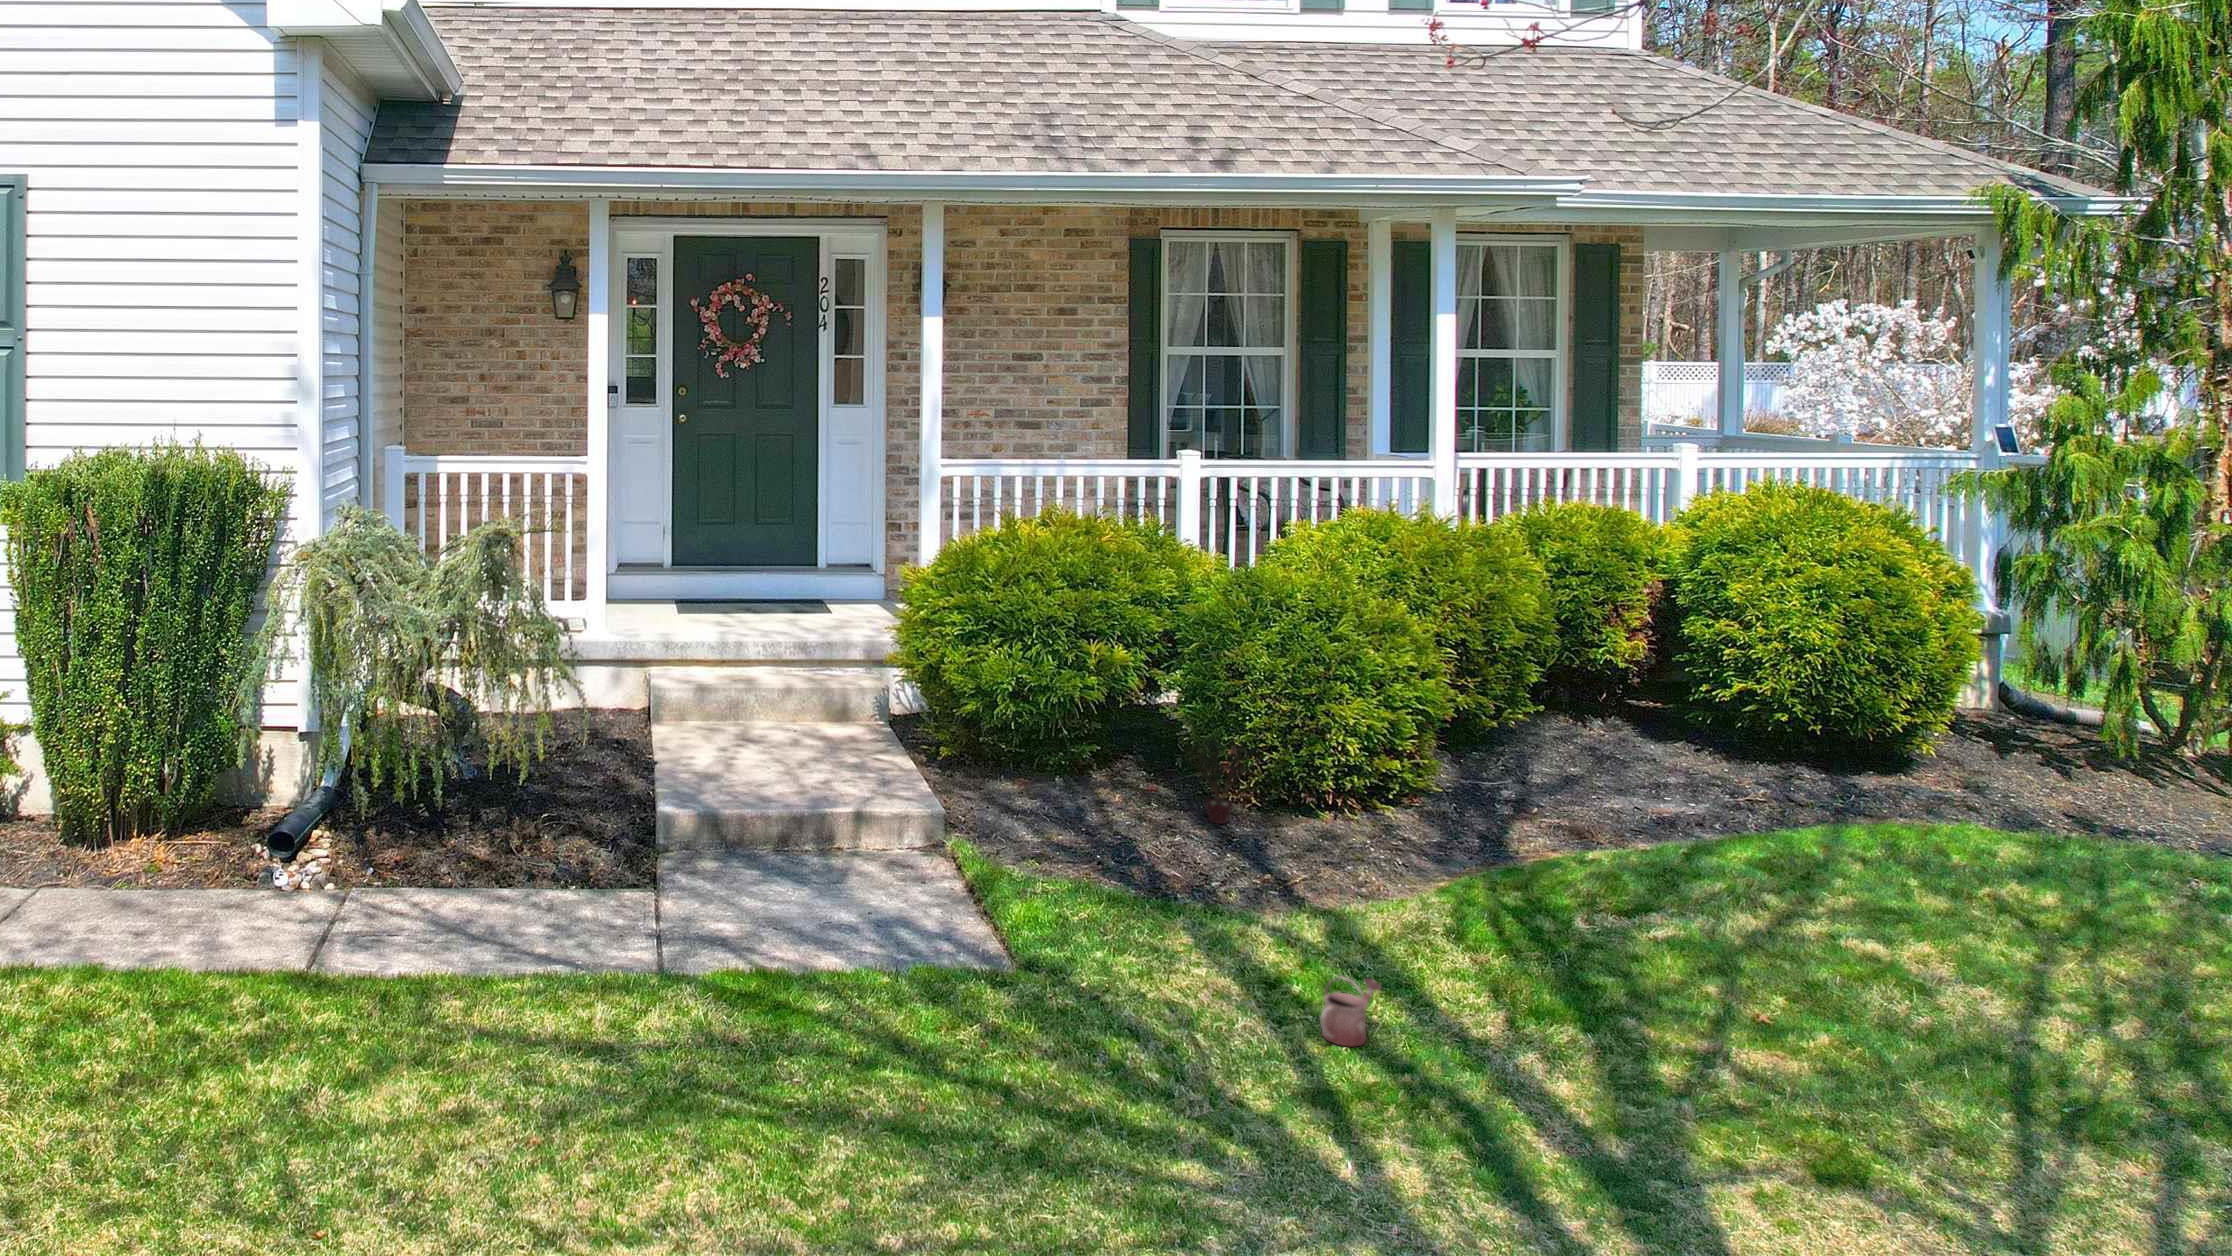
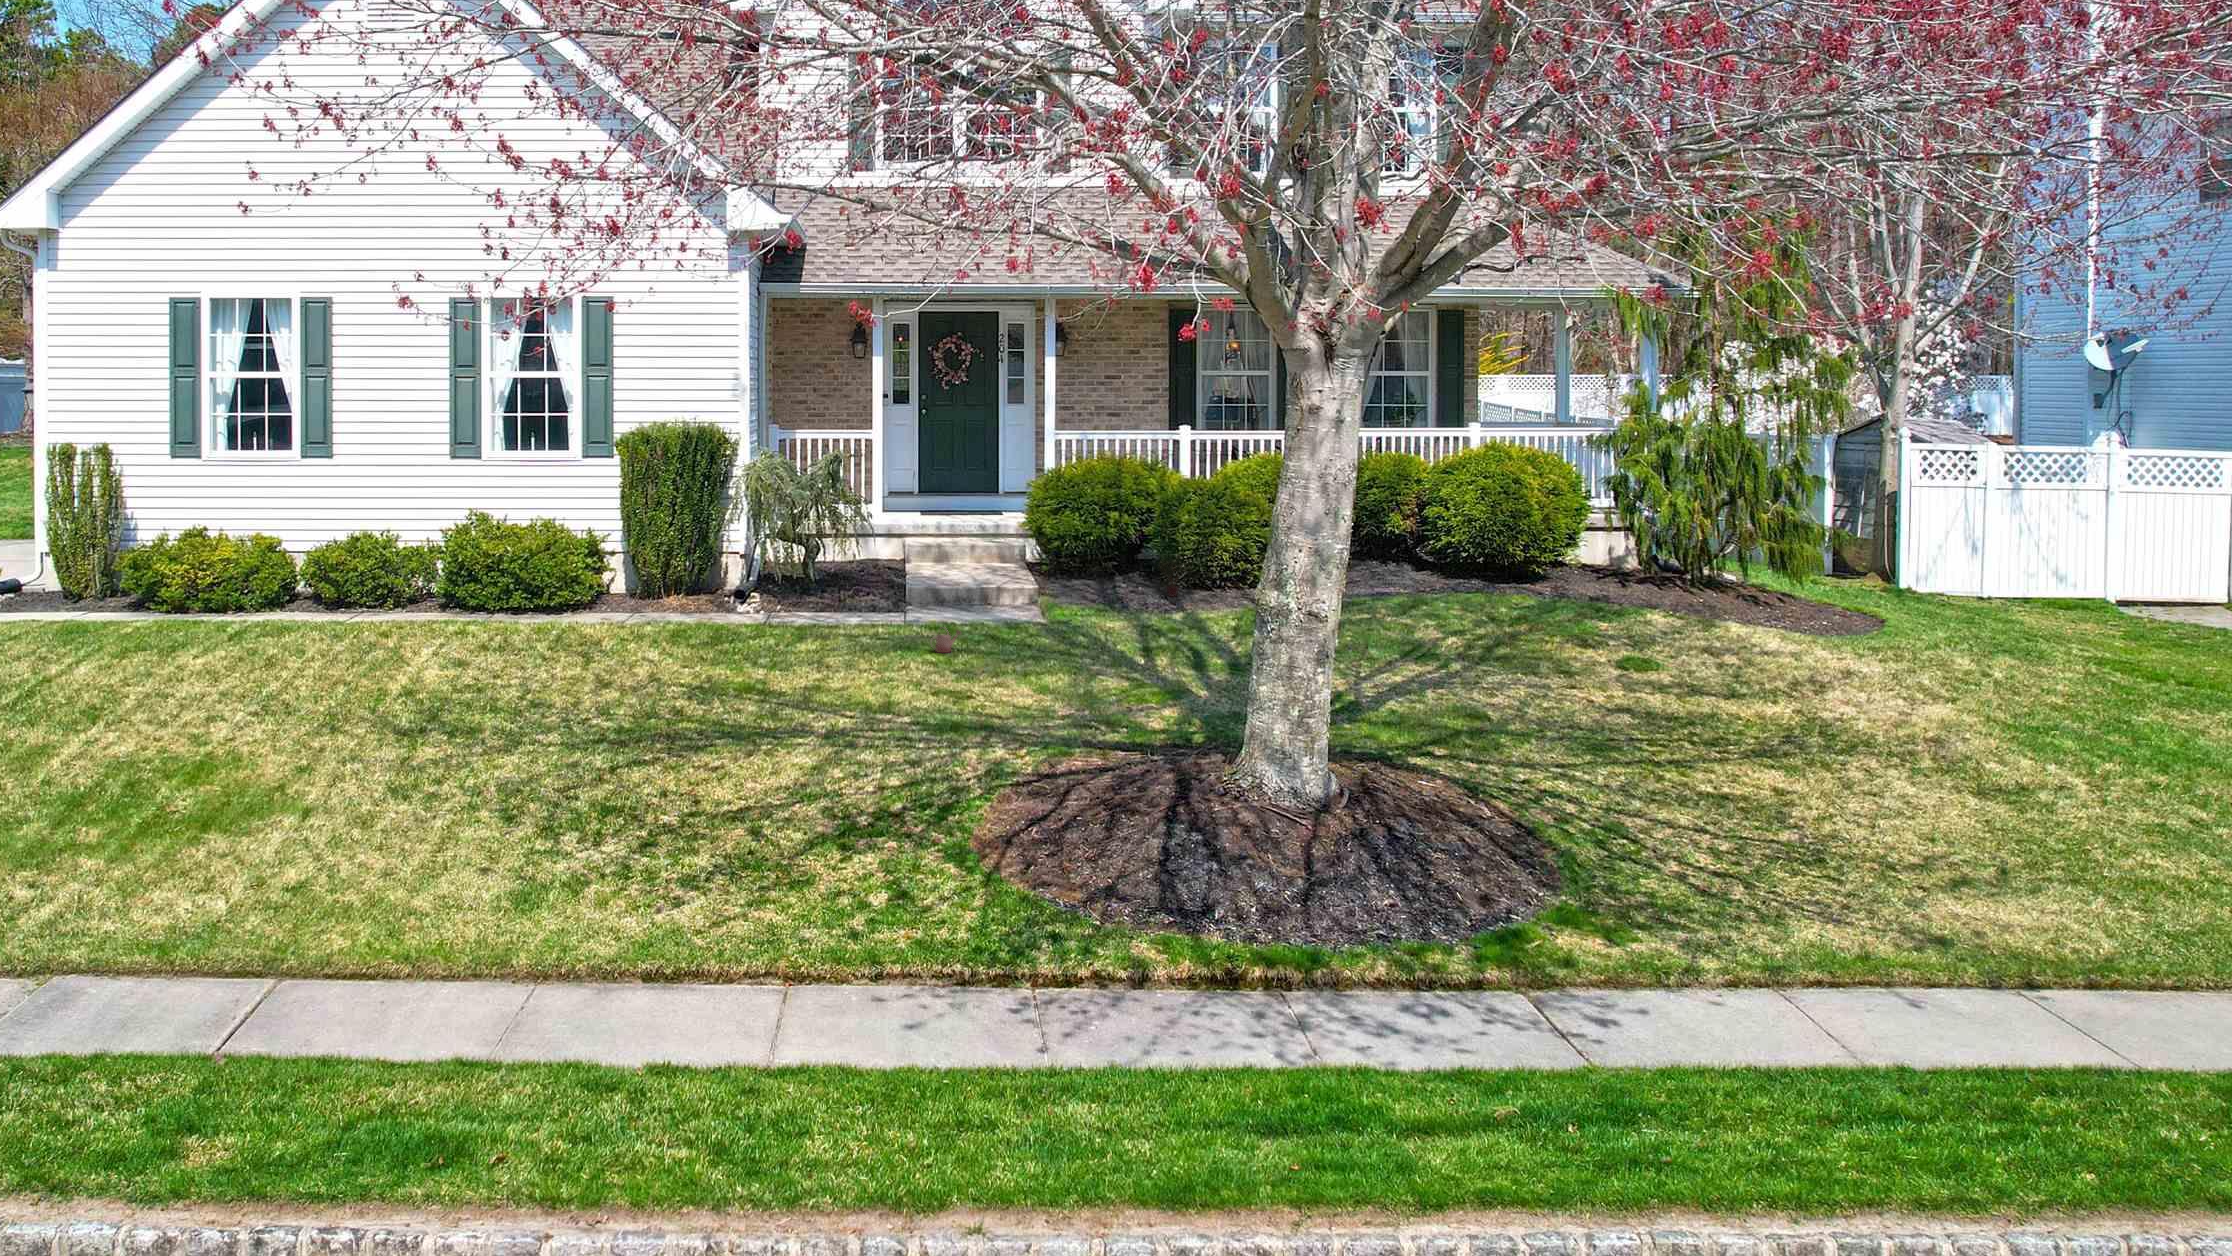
watering can: present [1320,977,1381,1047] -> present [931,631,961,653]

